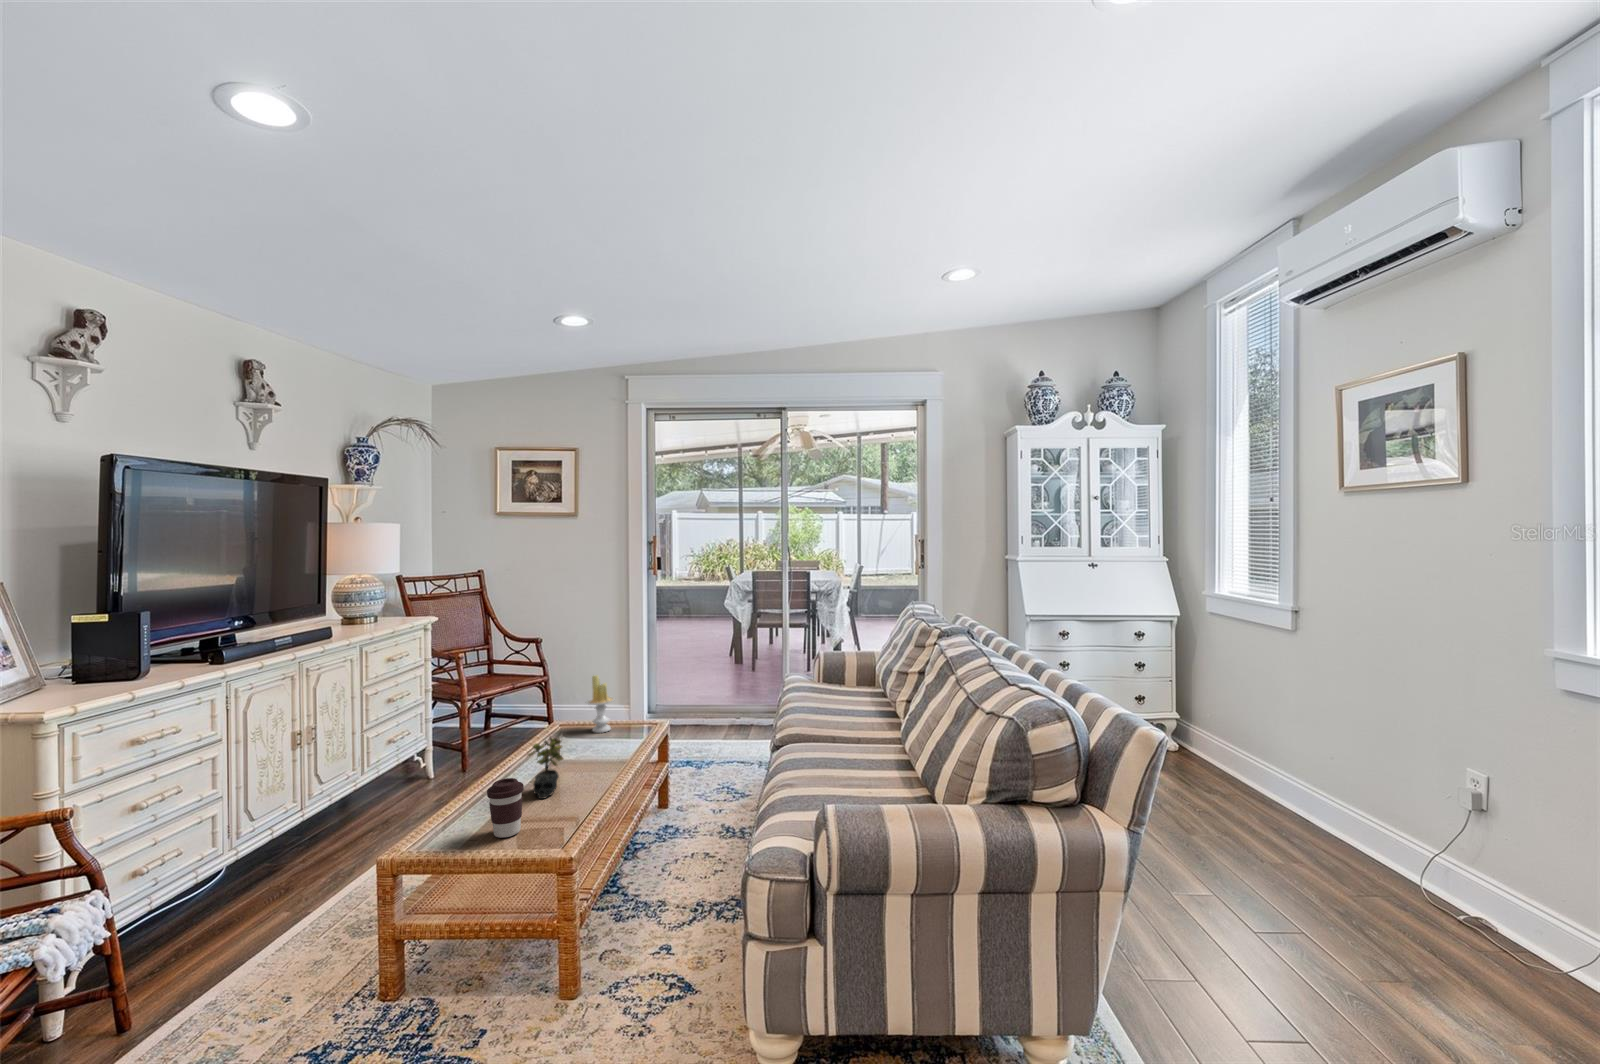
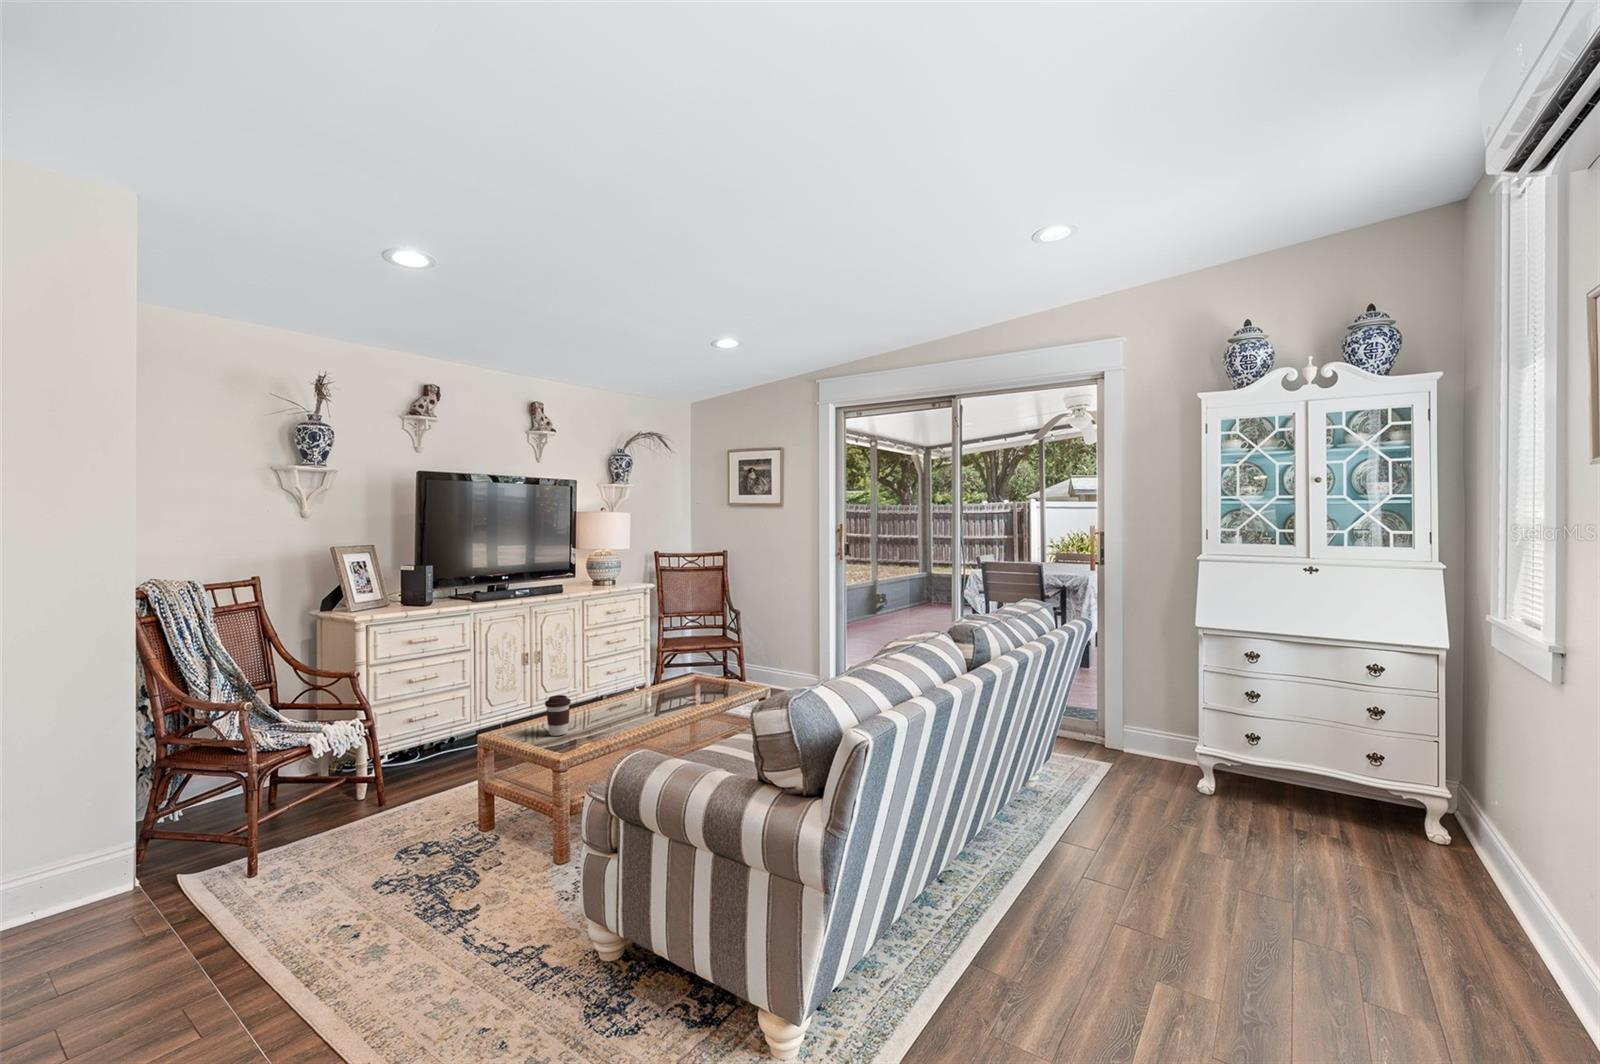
candle: present [586,675,615,733] -> none [705,639,729,687]
succulent plant: present [528,737,564,799] -> none [605,675,632,720]

